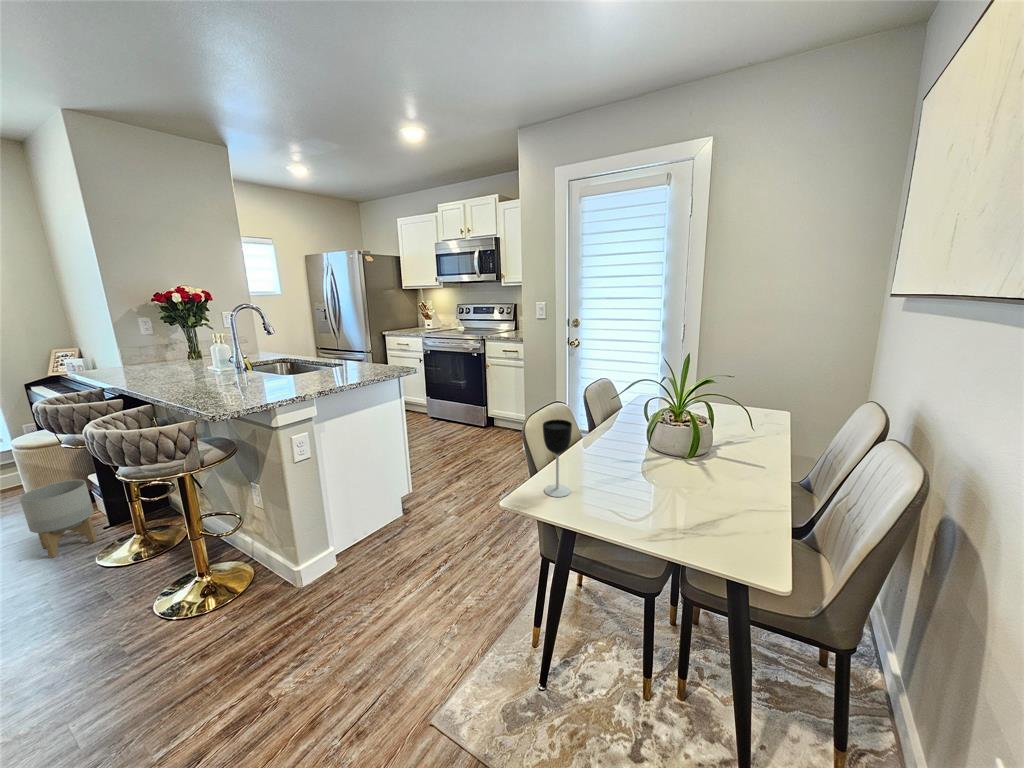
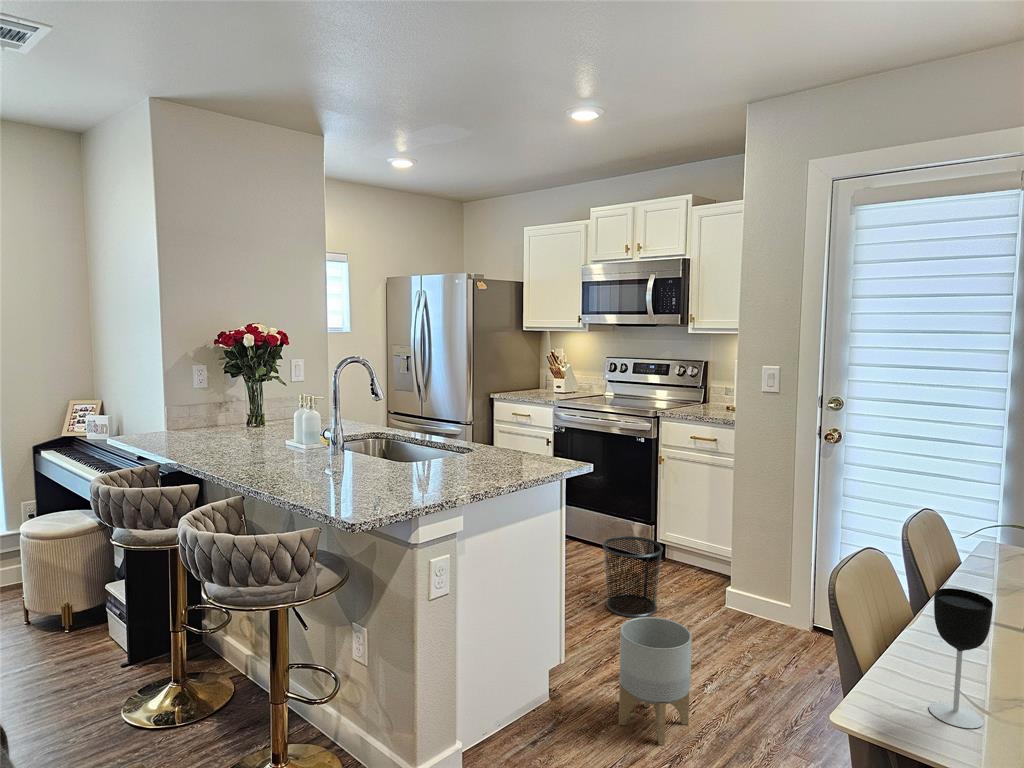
waste bin: none [446,414,483,461] -> present [603,536,663,617]
planter: present [20,480,97,558] -> present [619,617,692,745]

